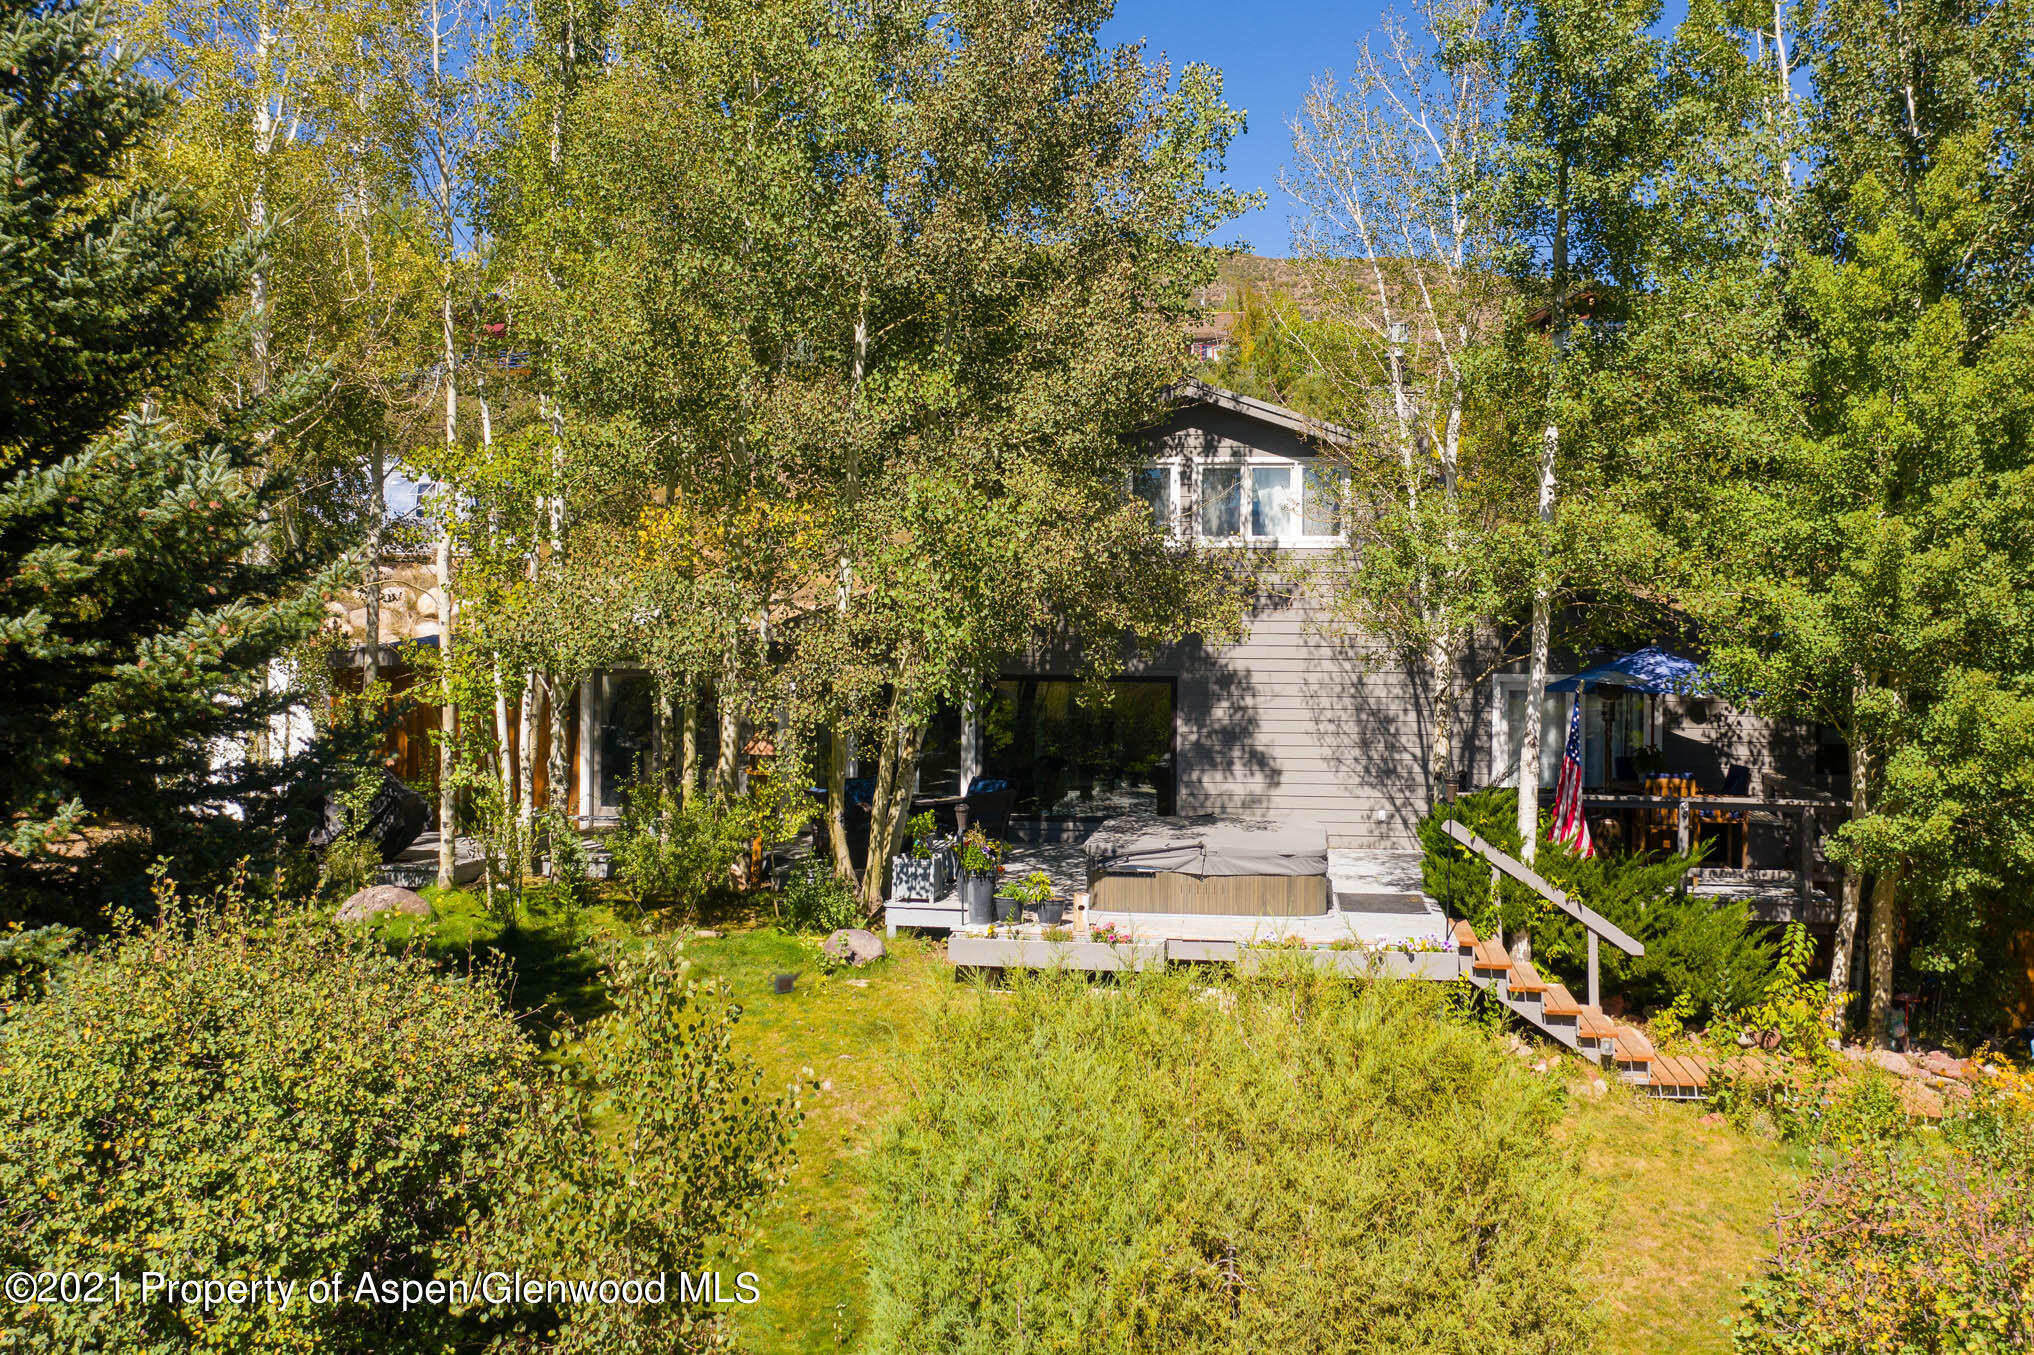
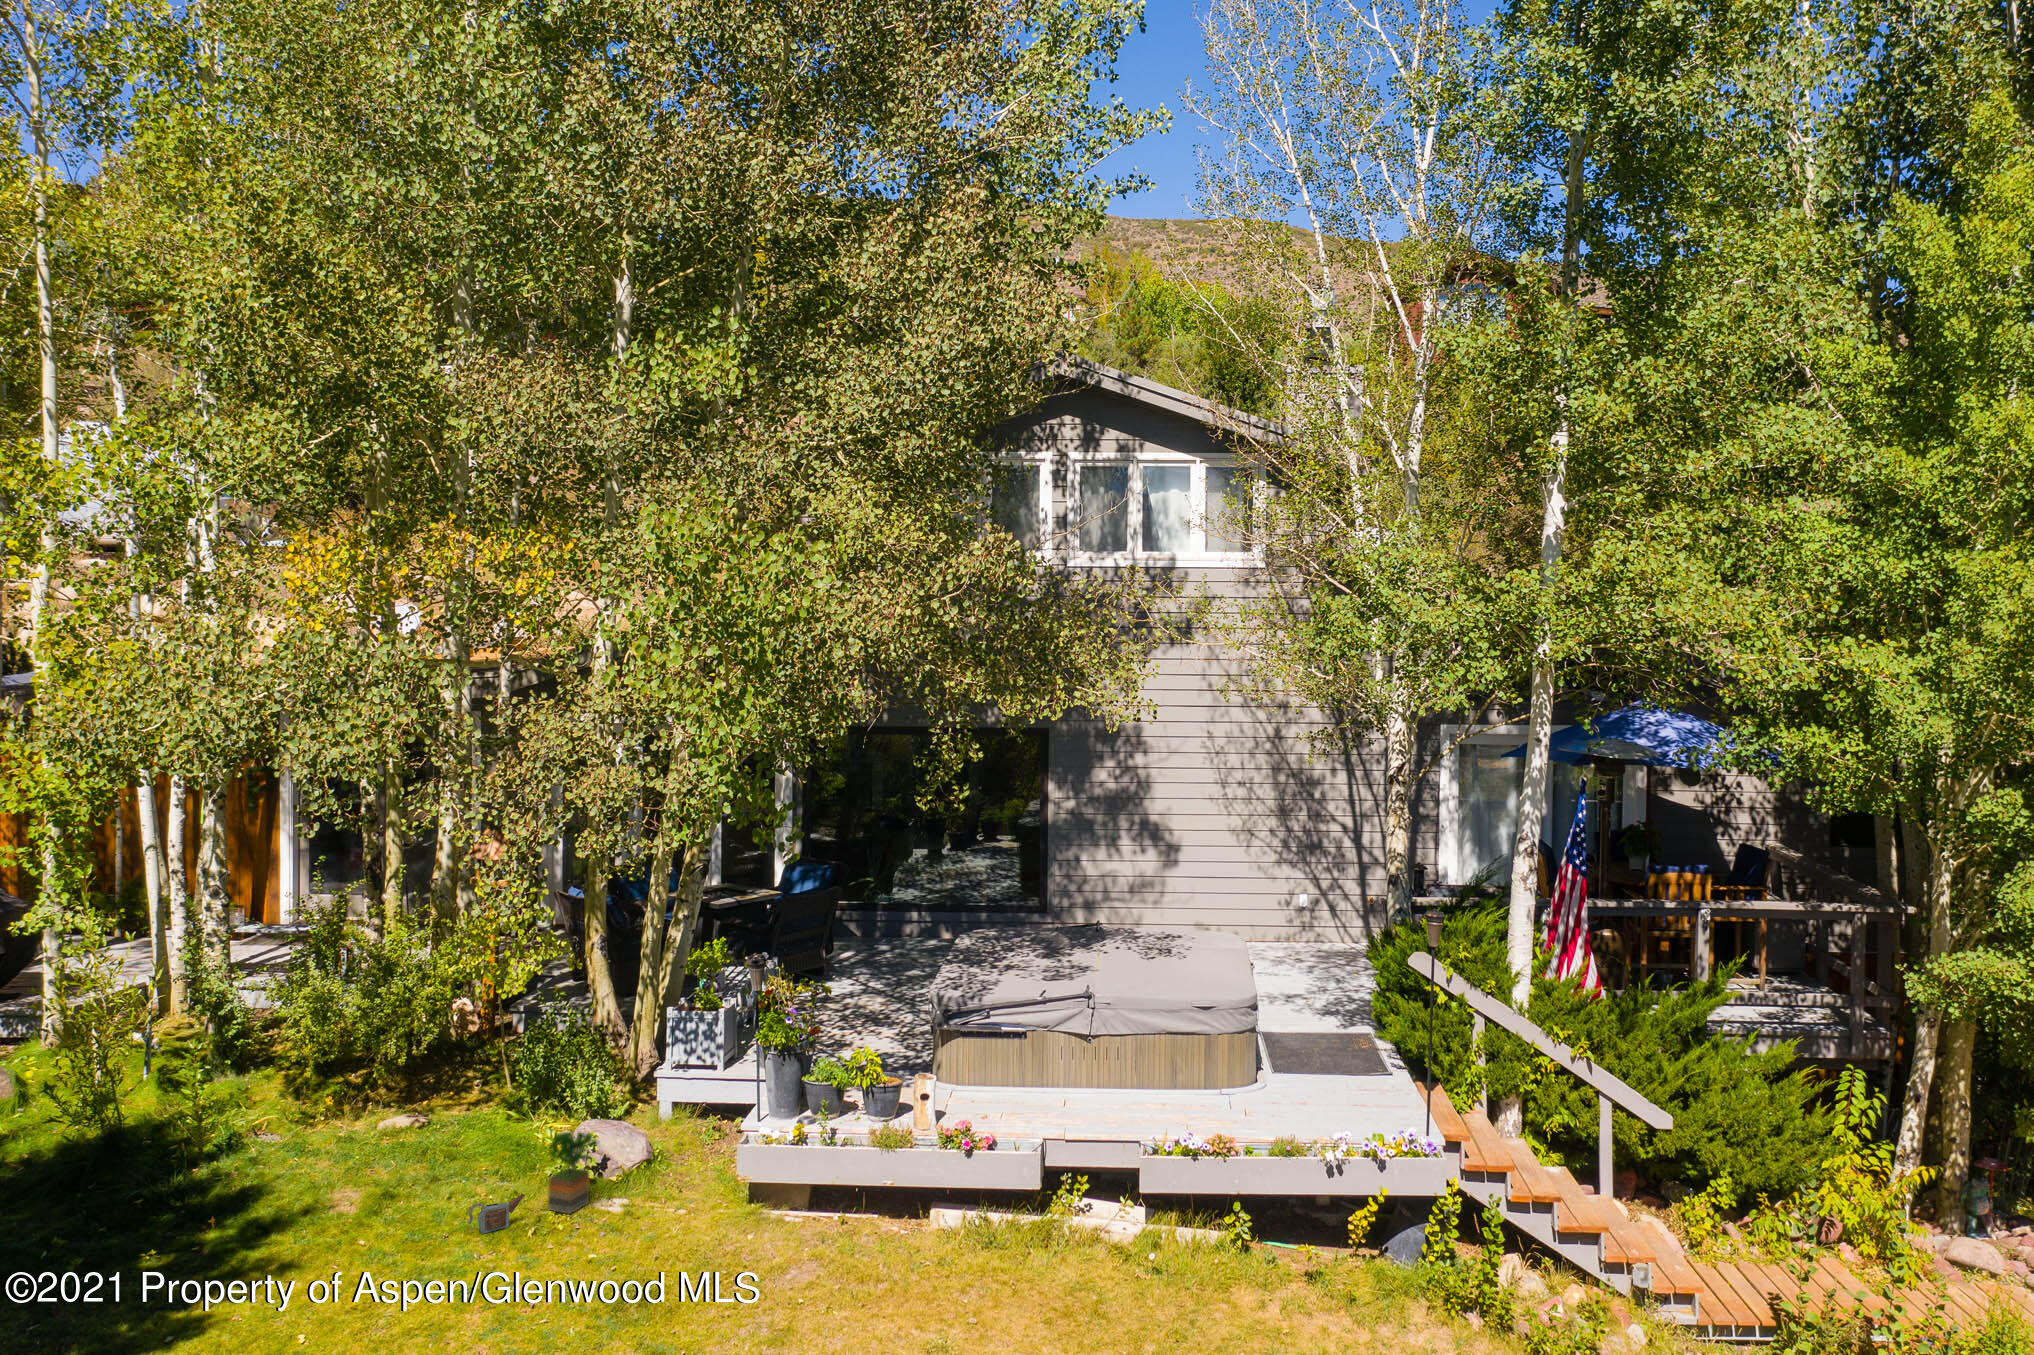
potted tree: none [819,929,854,986] -> present [548,1130,598,1214]

